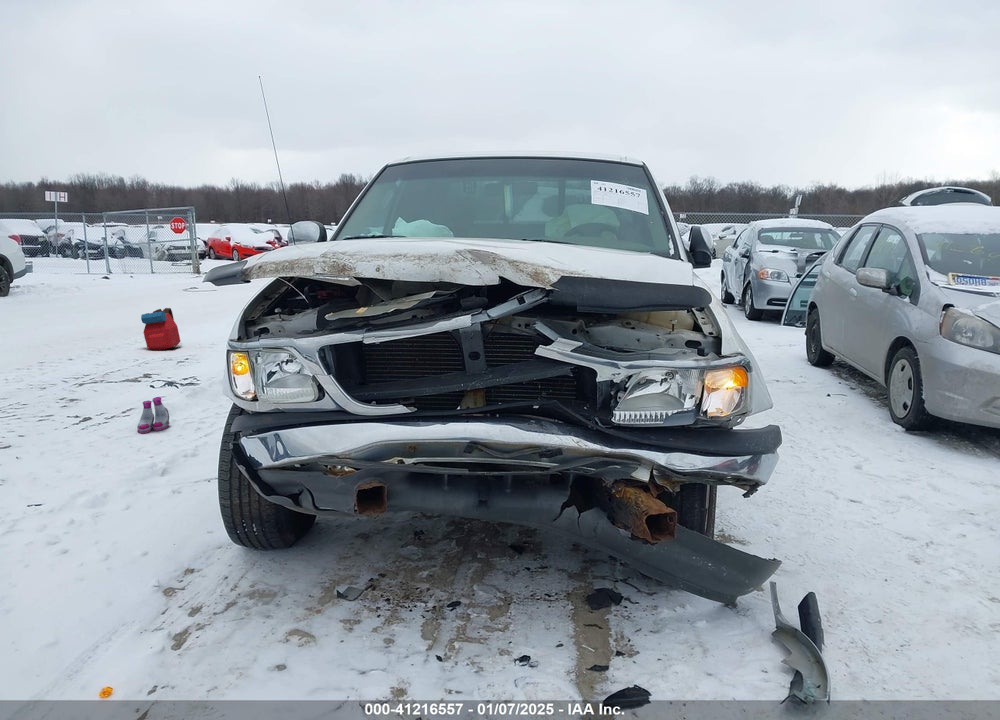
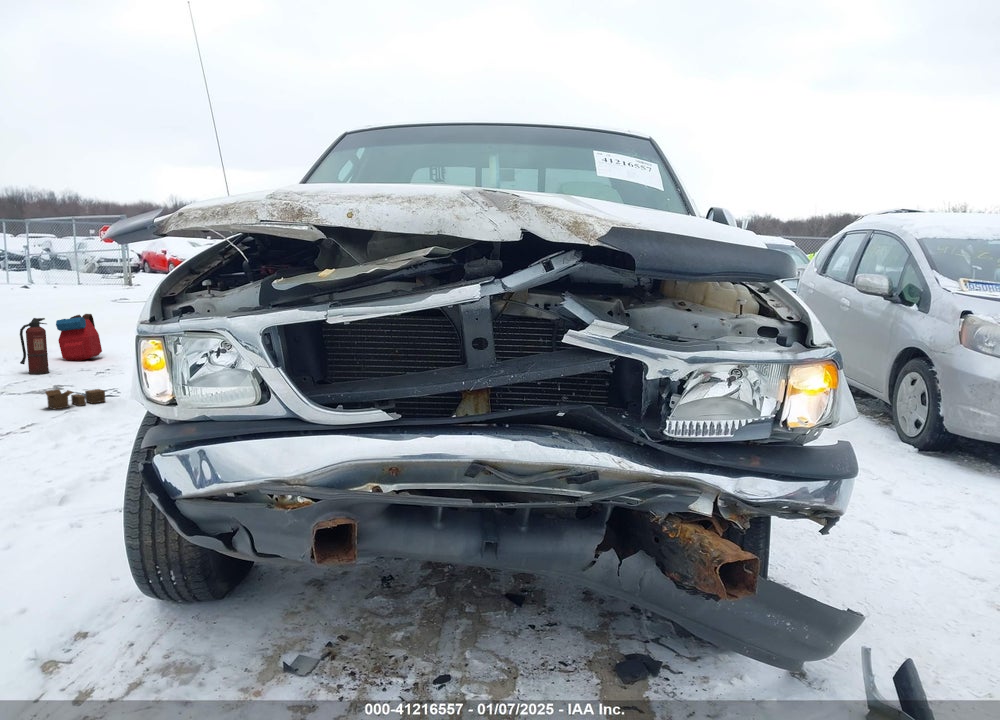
fire extinguisher: none [113,314,138,364] -> present [20,318,49,375]
cardboard box: none [135,377,188,395] -> present [45,389,105,409]
boots: present [137,397,169,433] -> none [36,409,77,453]

